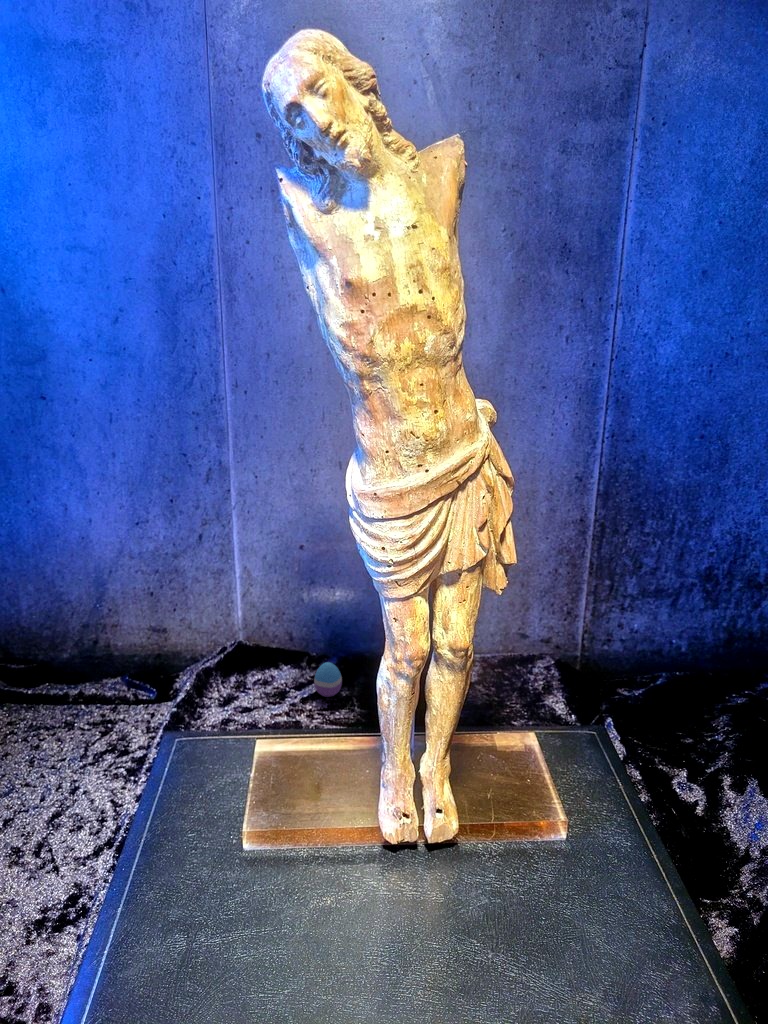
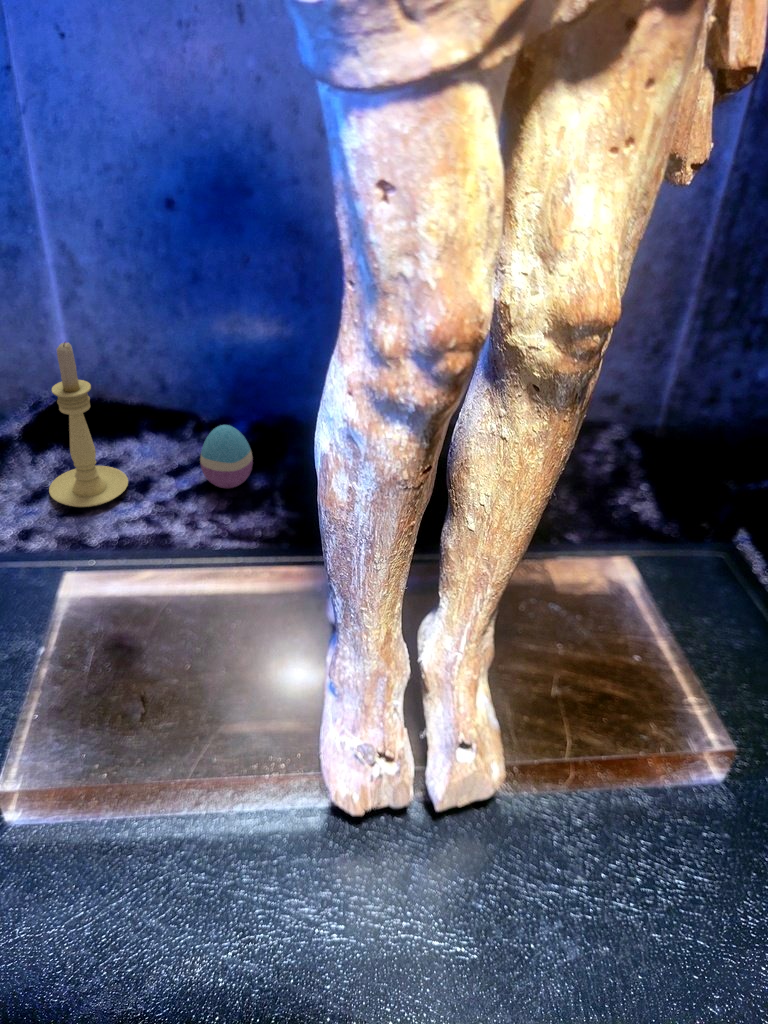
candle holder: none [234,622,275,707] -> present [49,342,128,507]

